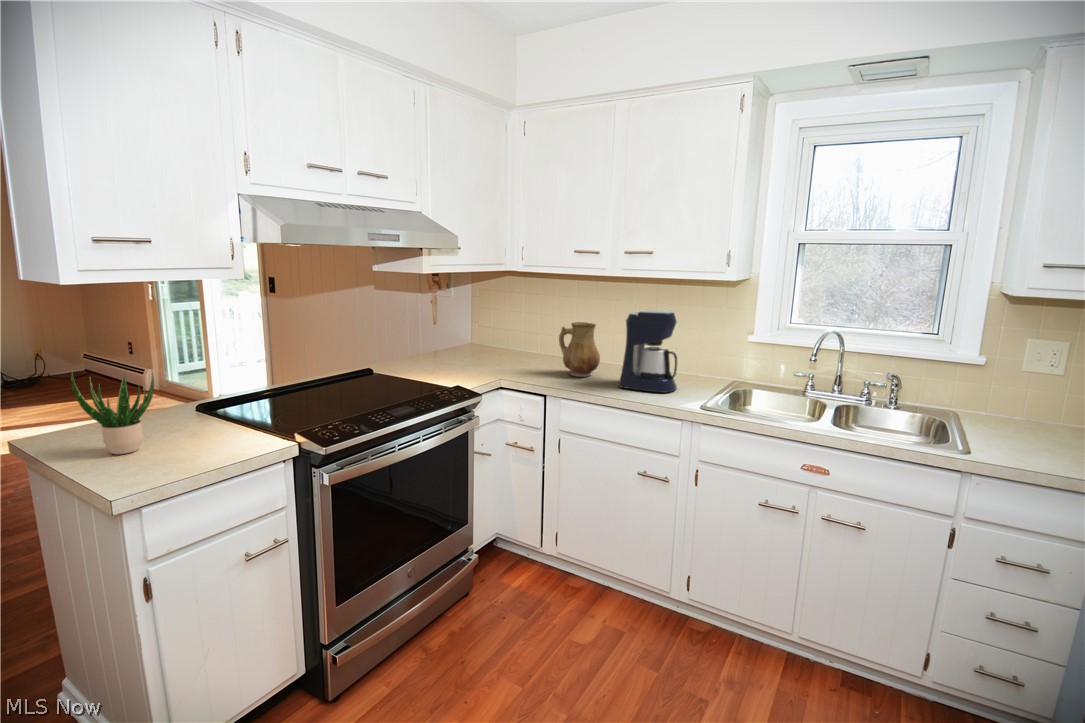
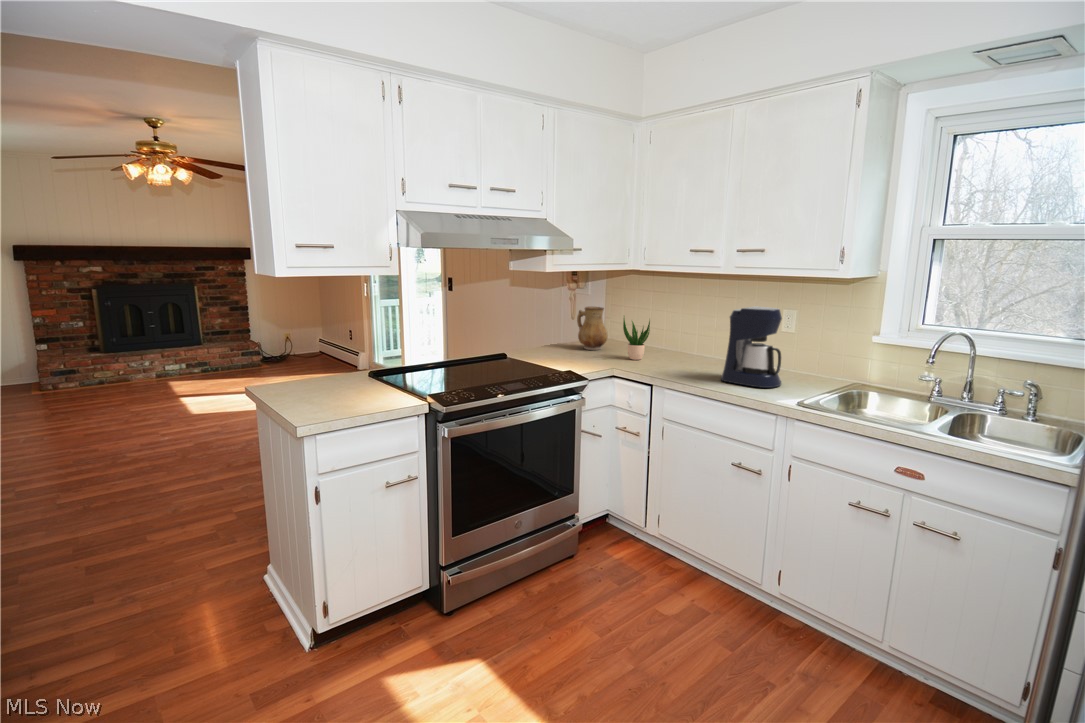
ceramic pitcher: present [559,322,600,377] -> present [577,307,608,350]
potted plant: present [71,370,154,454] -> present [623,316,650,360]

